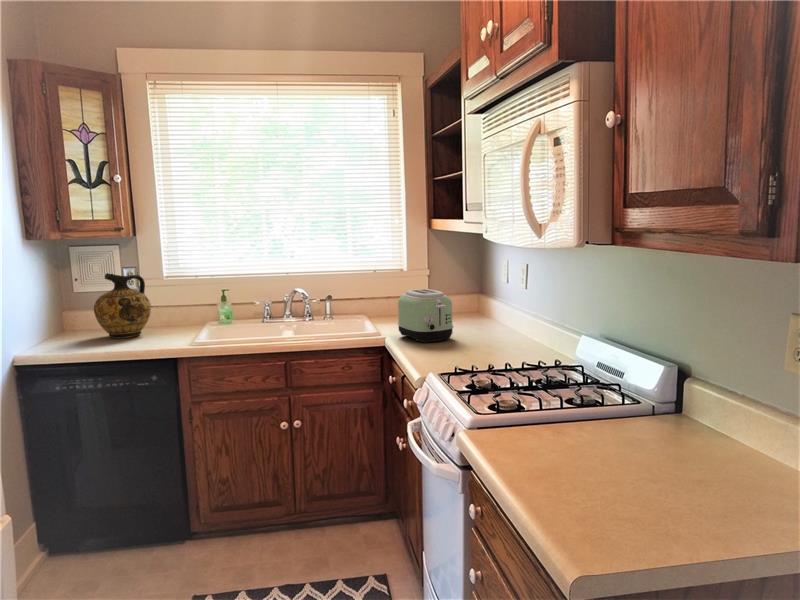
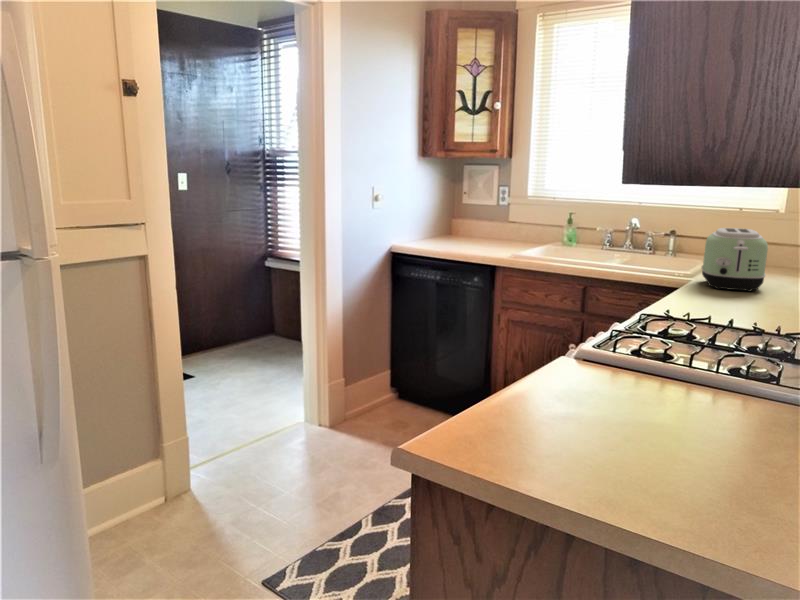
ceramic jug: present [94,273,151,338] -> none [460,188,504,244]

